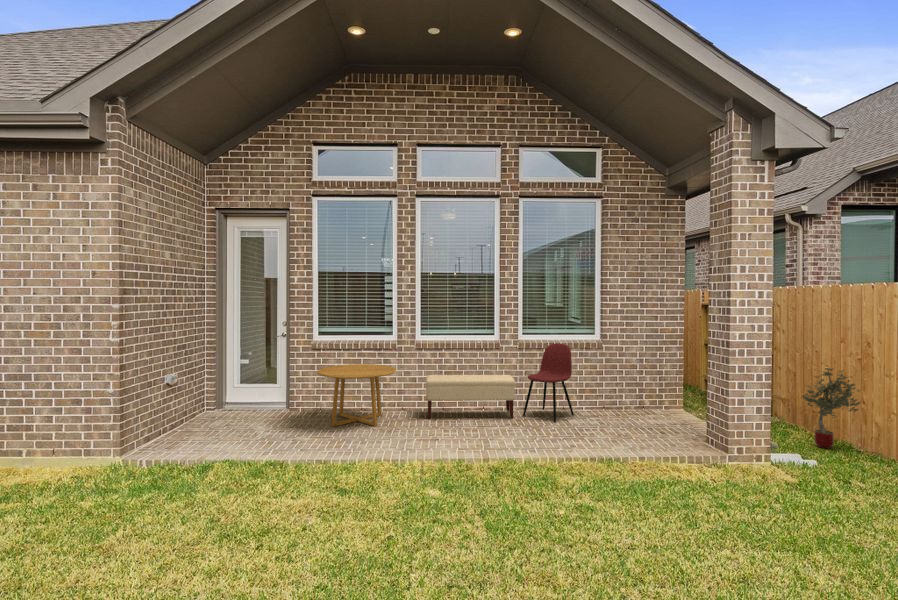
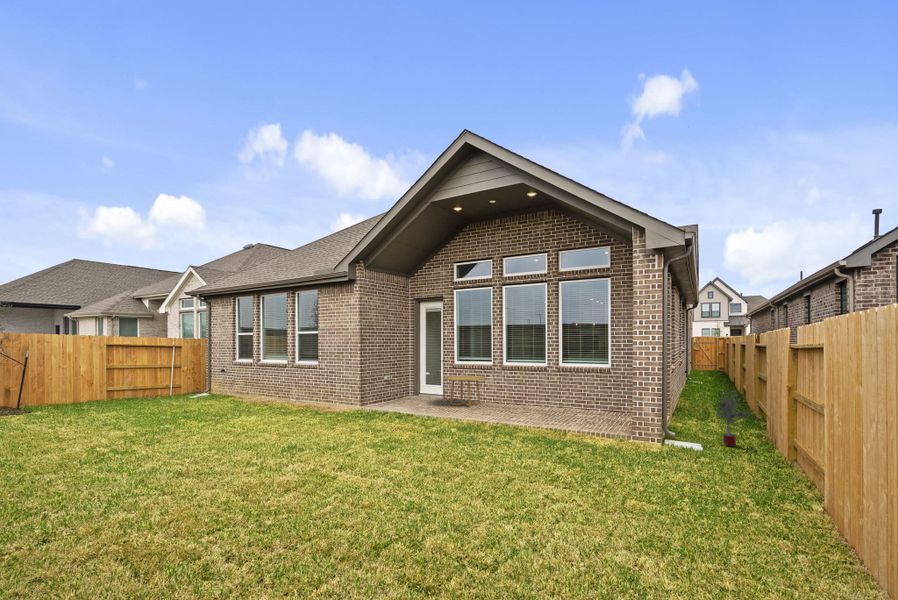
dining chair: present [523,343,574,422] -> none [555,369,587,415]
bench: present [426,375,515,419] -> none [499,384,552,412]

